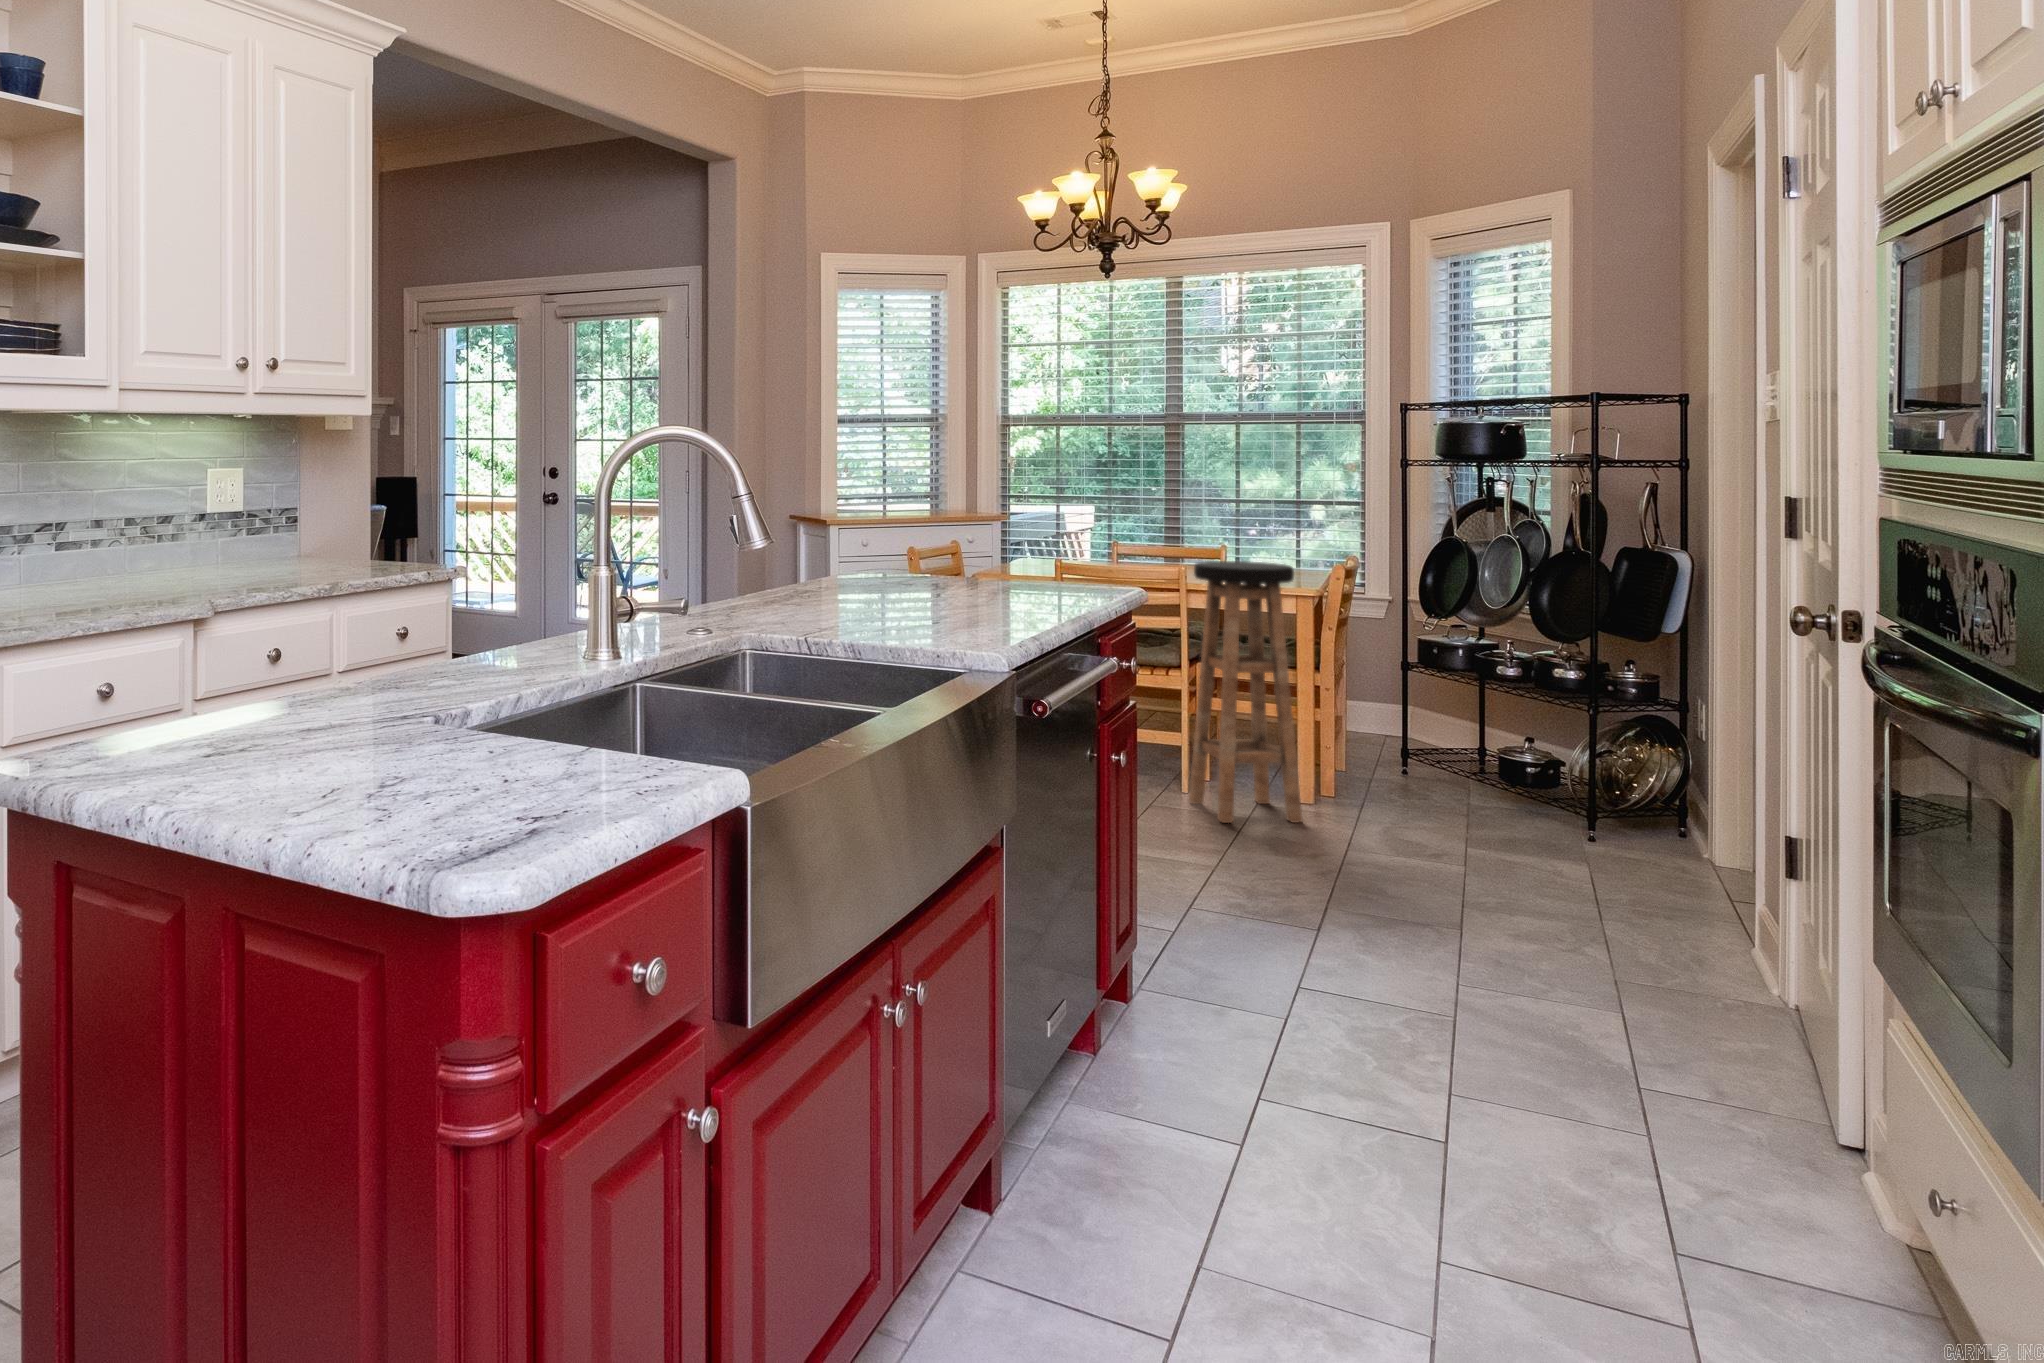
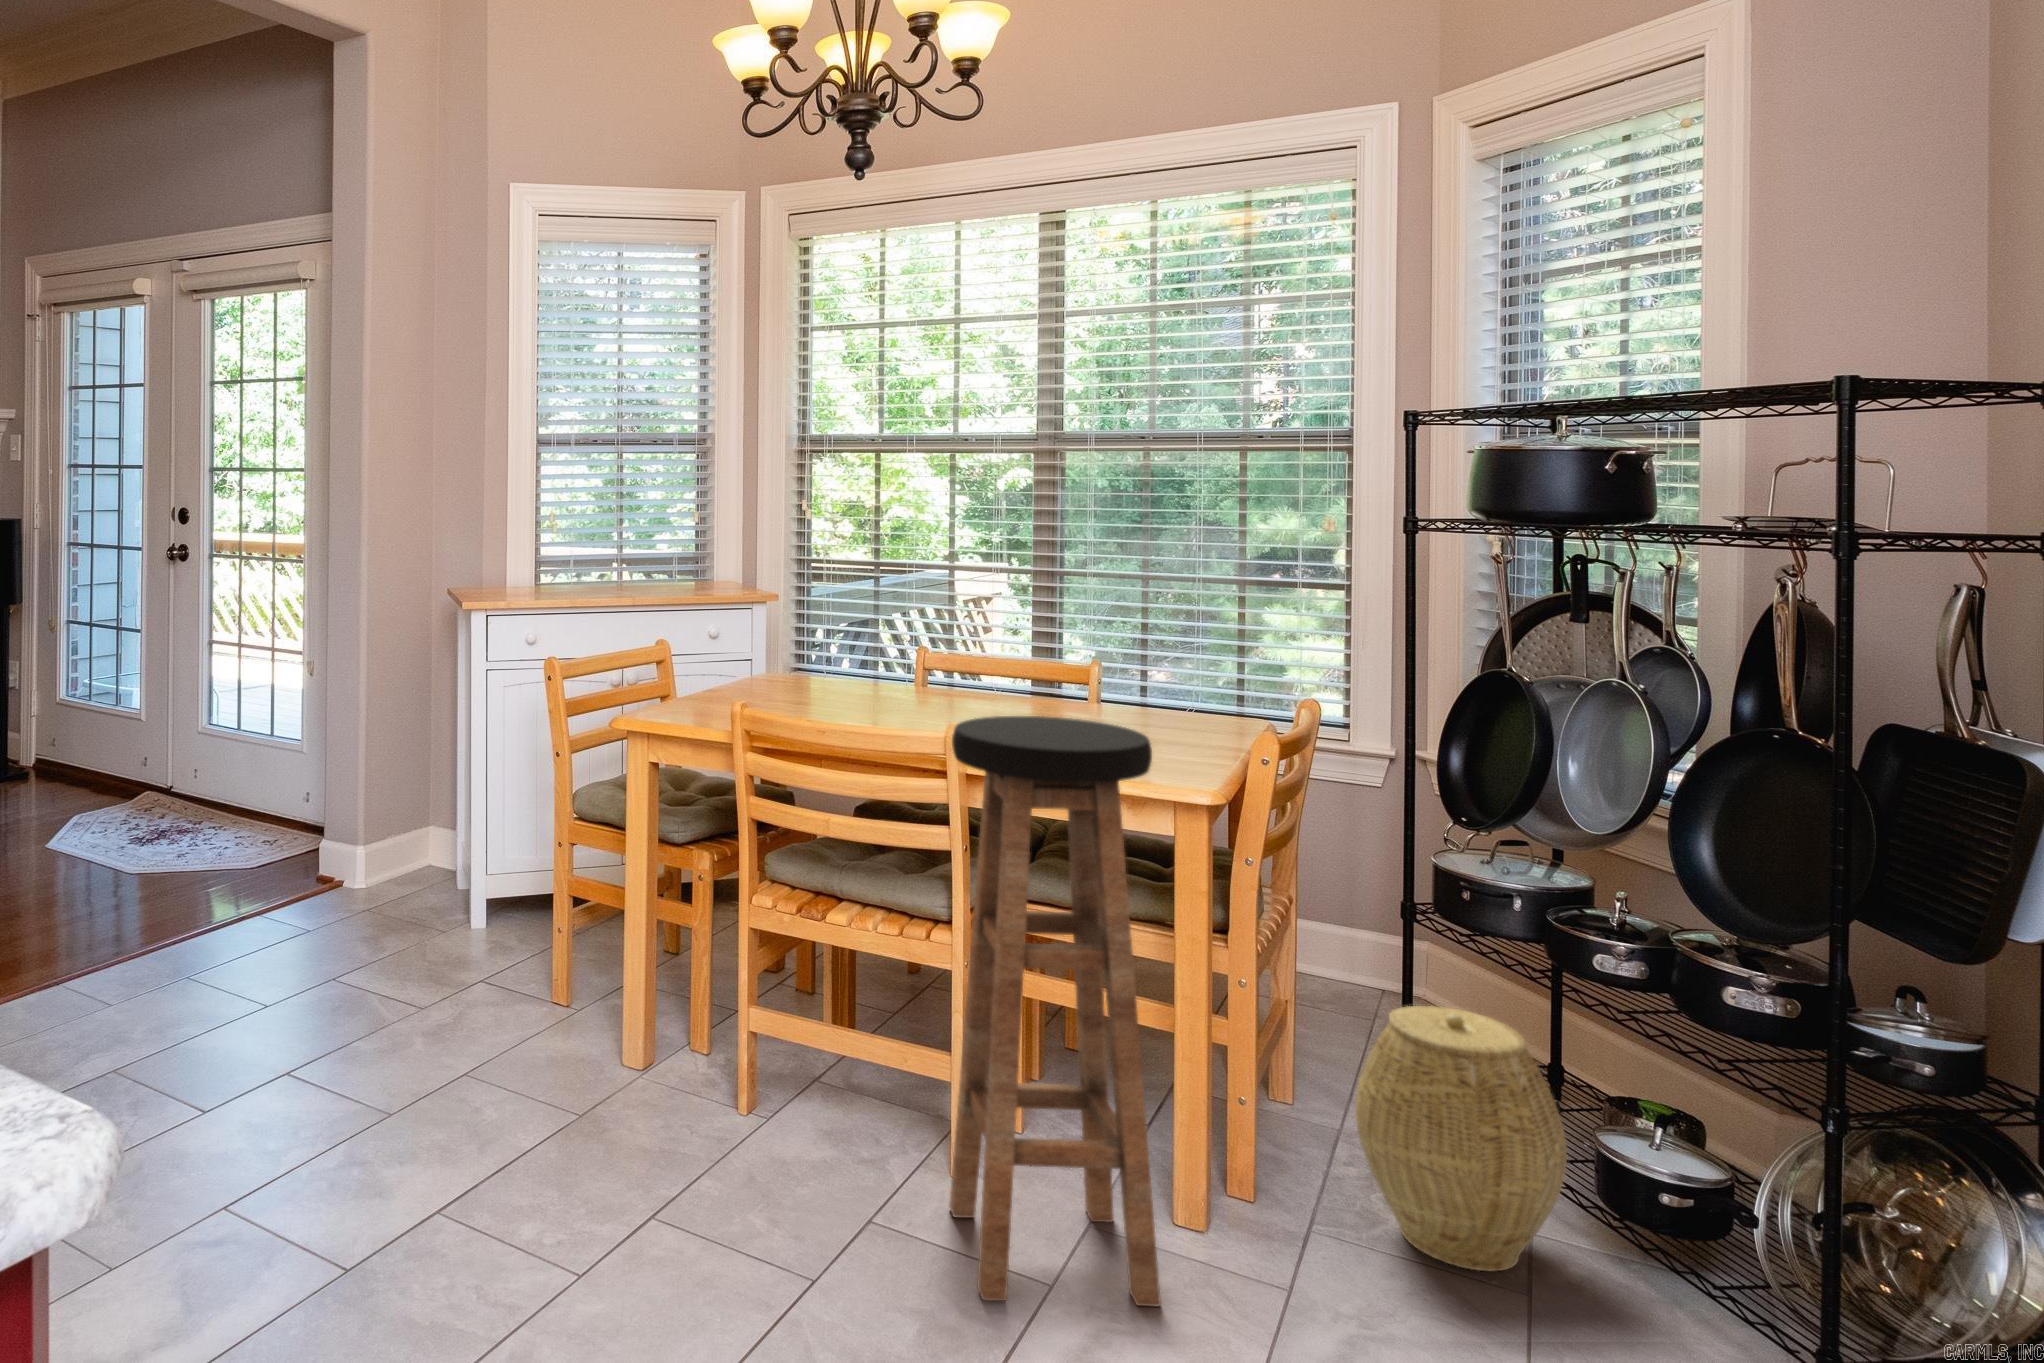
woven basket: none [1384,696,1483,809] -> present [1355,1006,1567,1271]

